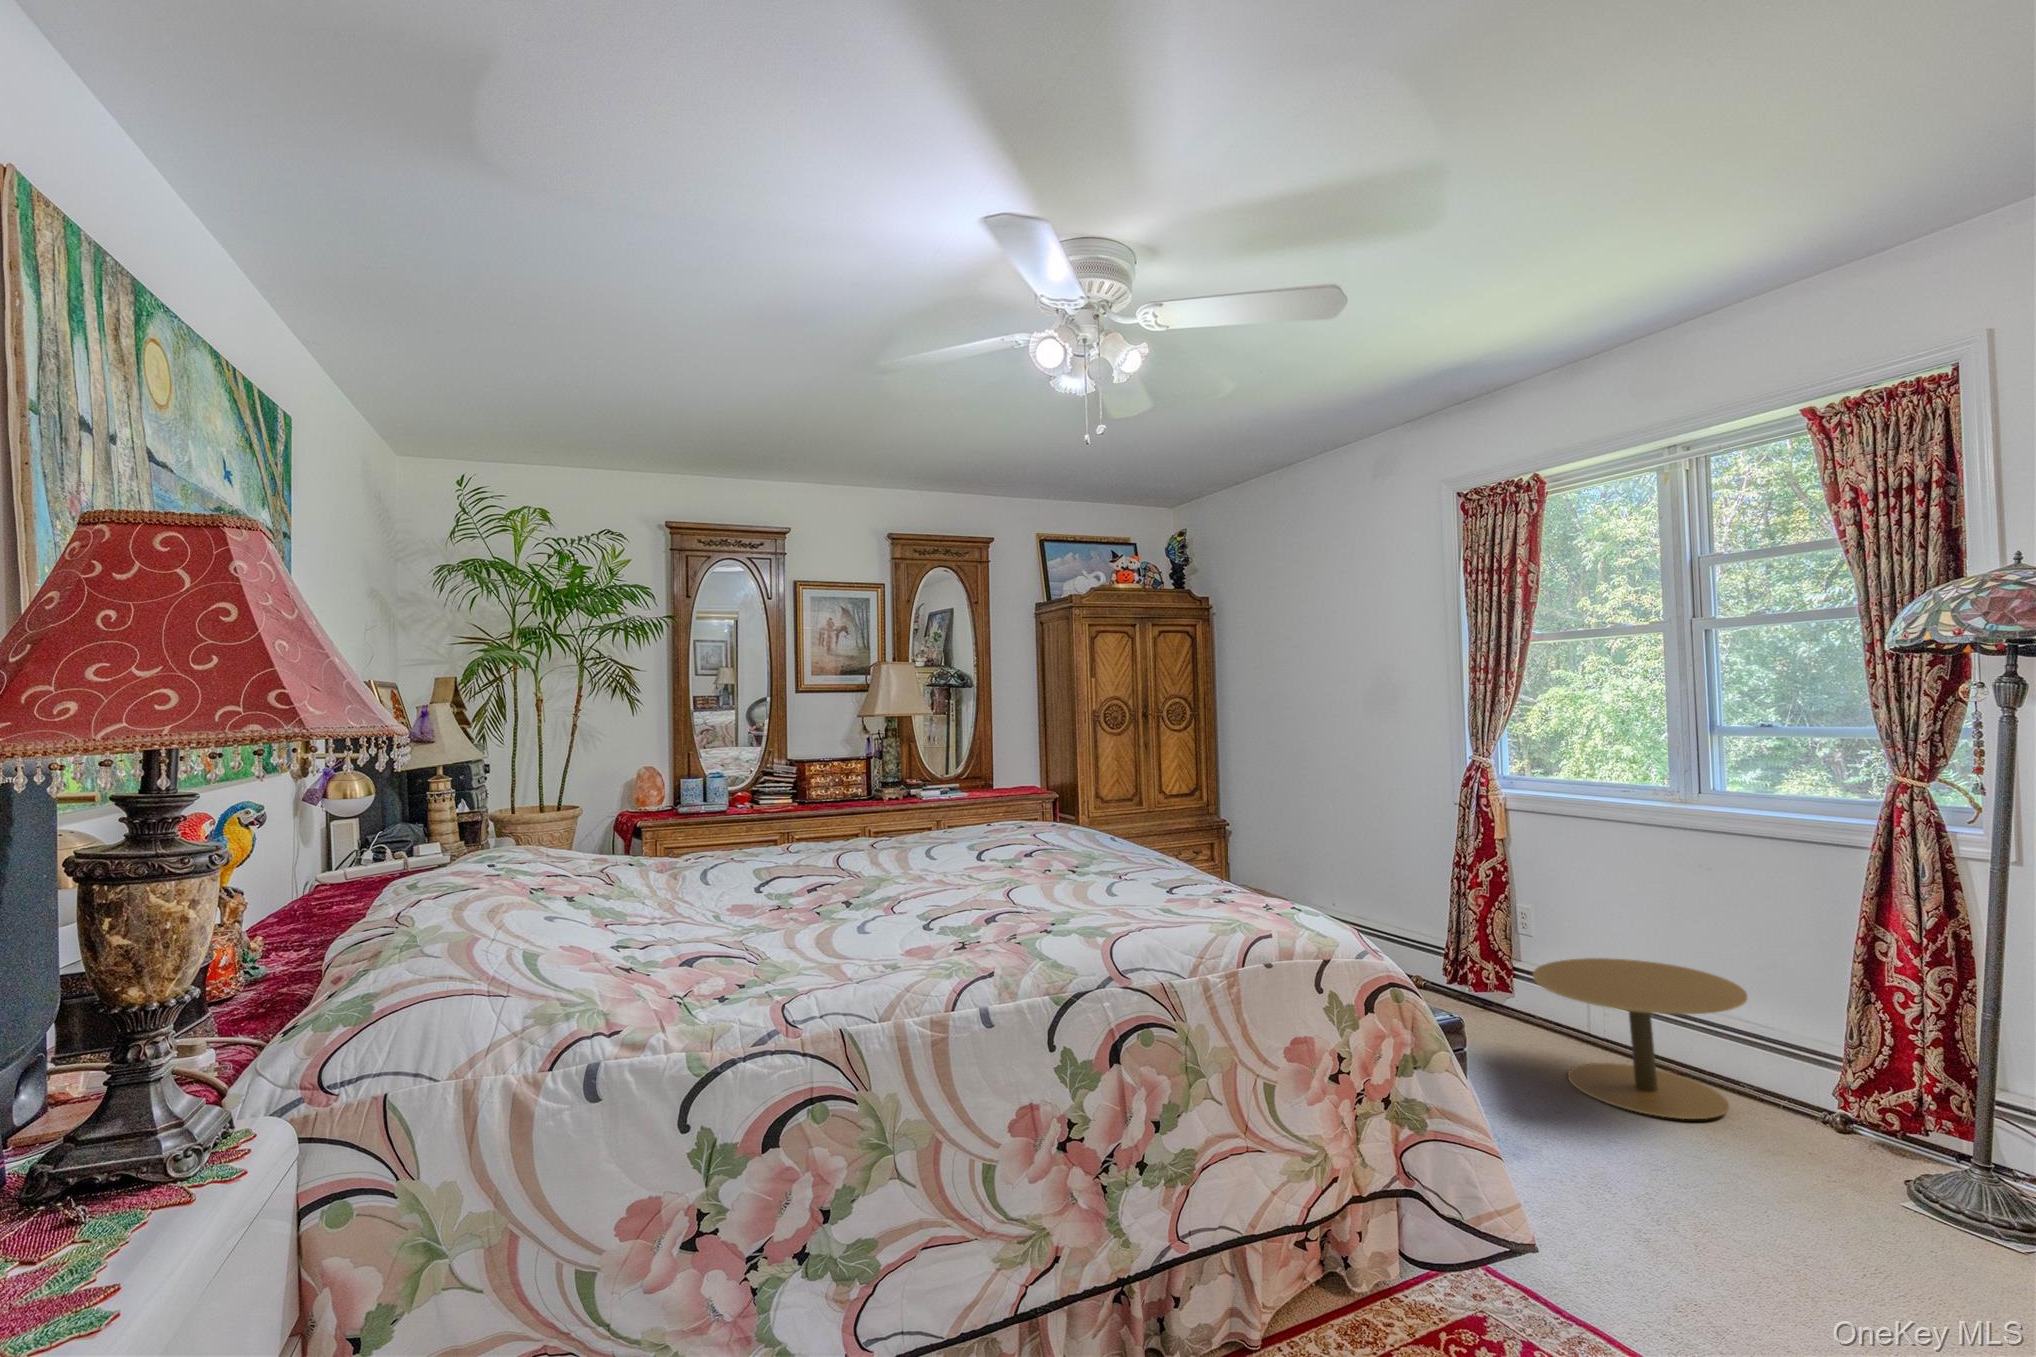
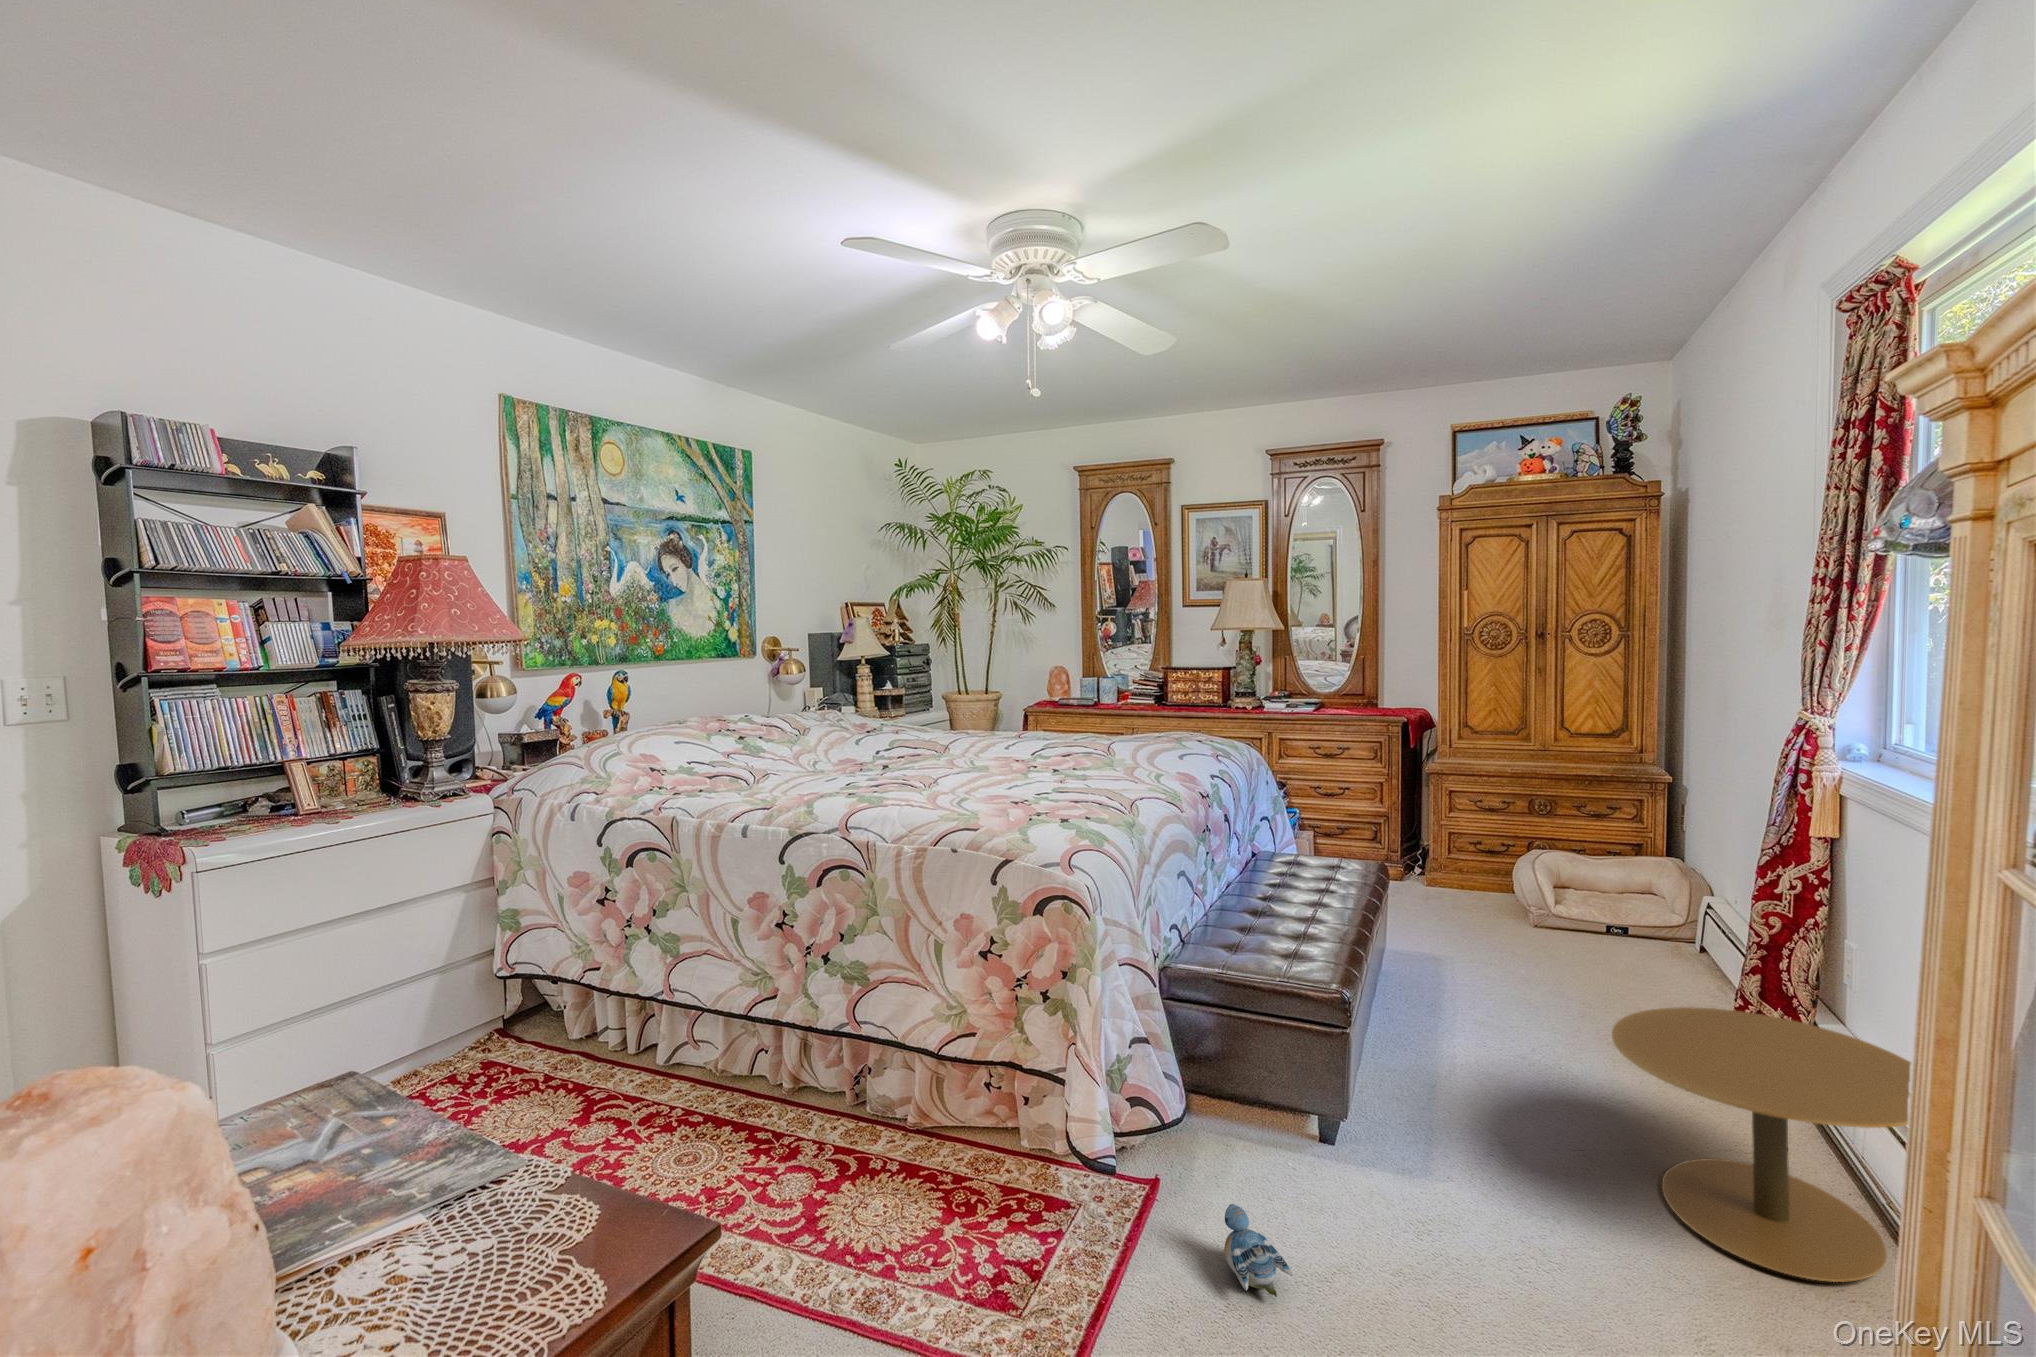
plush toy: none [1598,1227,1691,1293] -> present [1224,1204,1293,1297]

